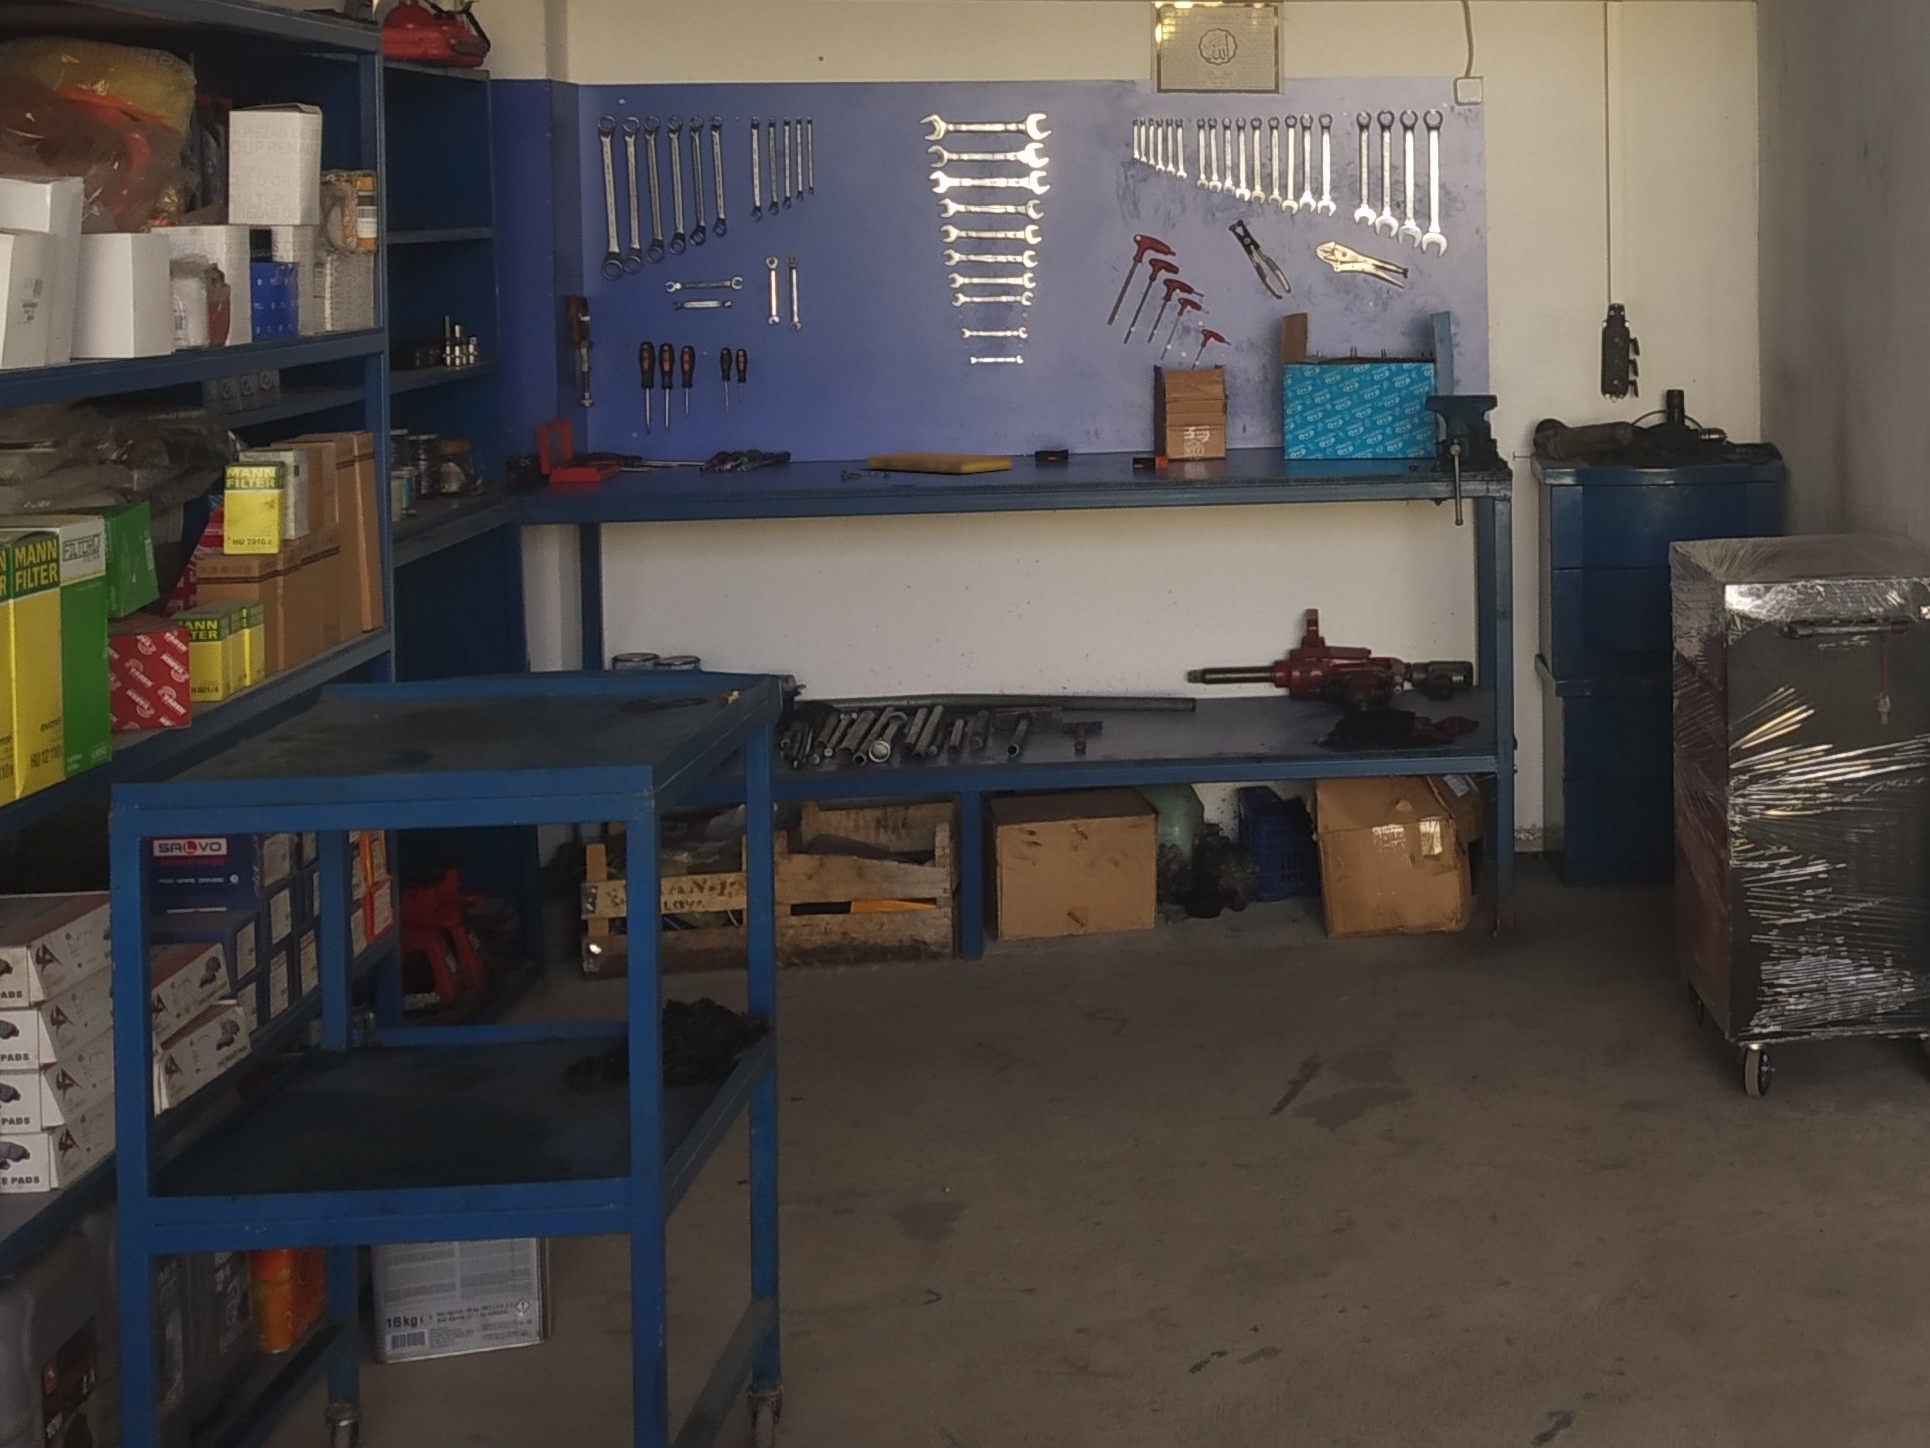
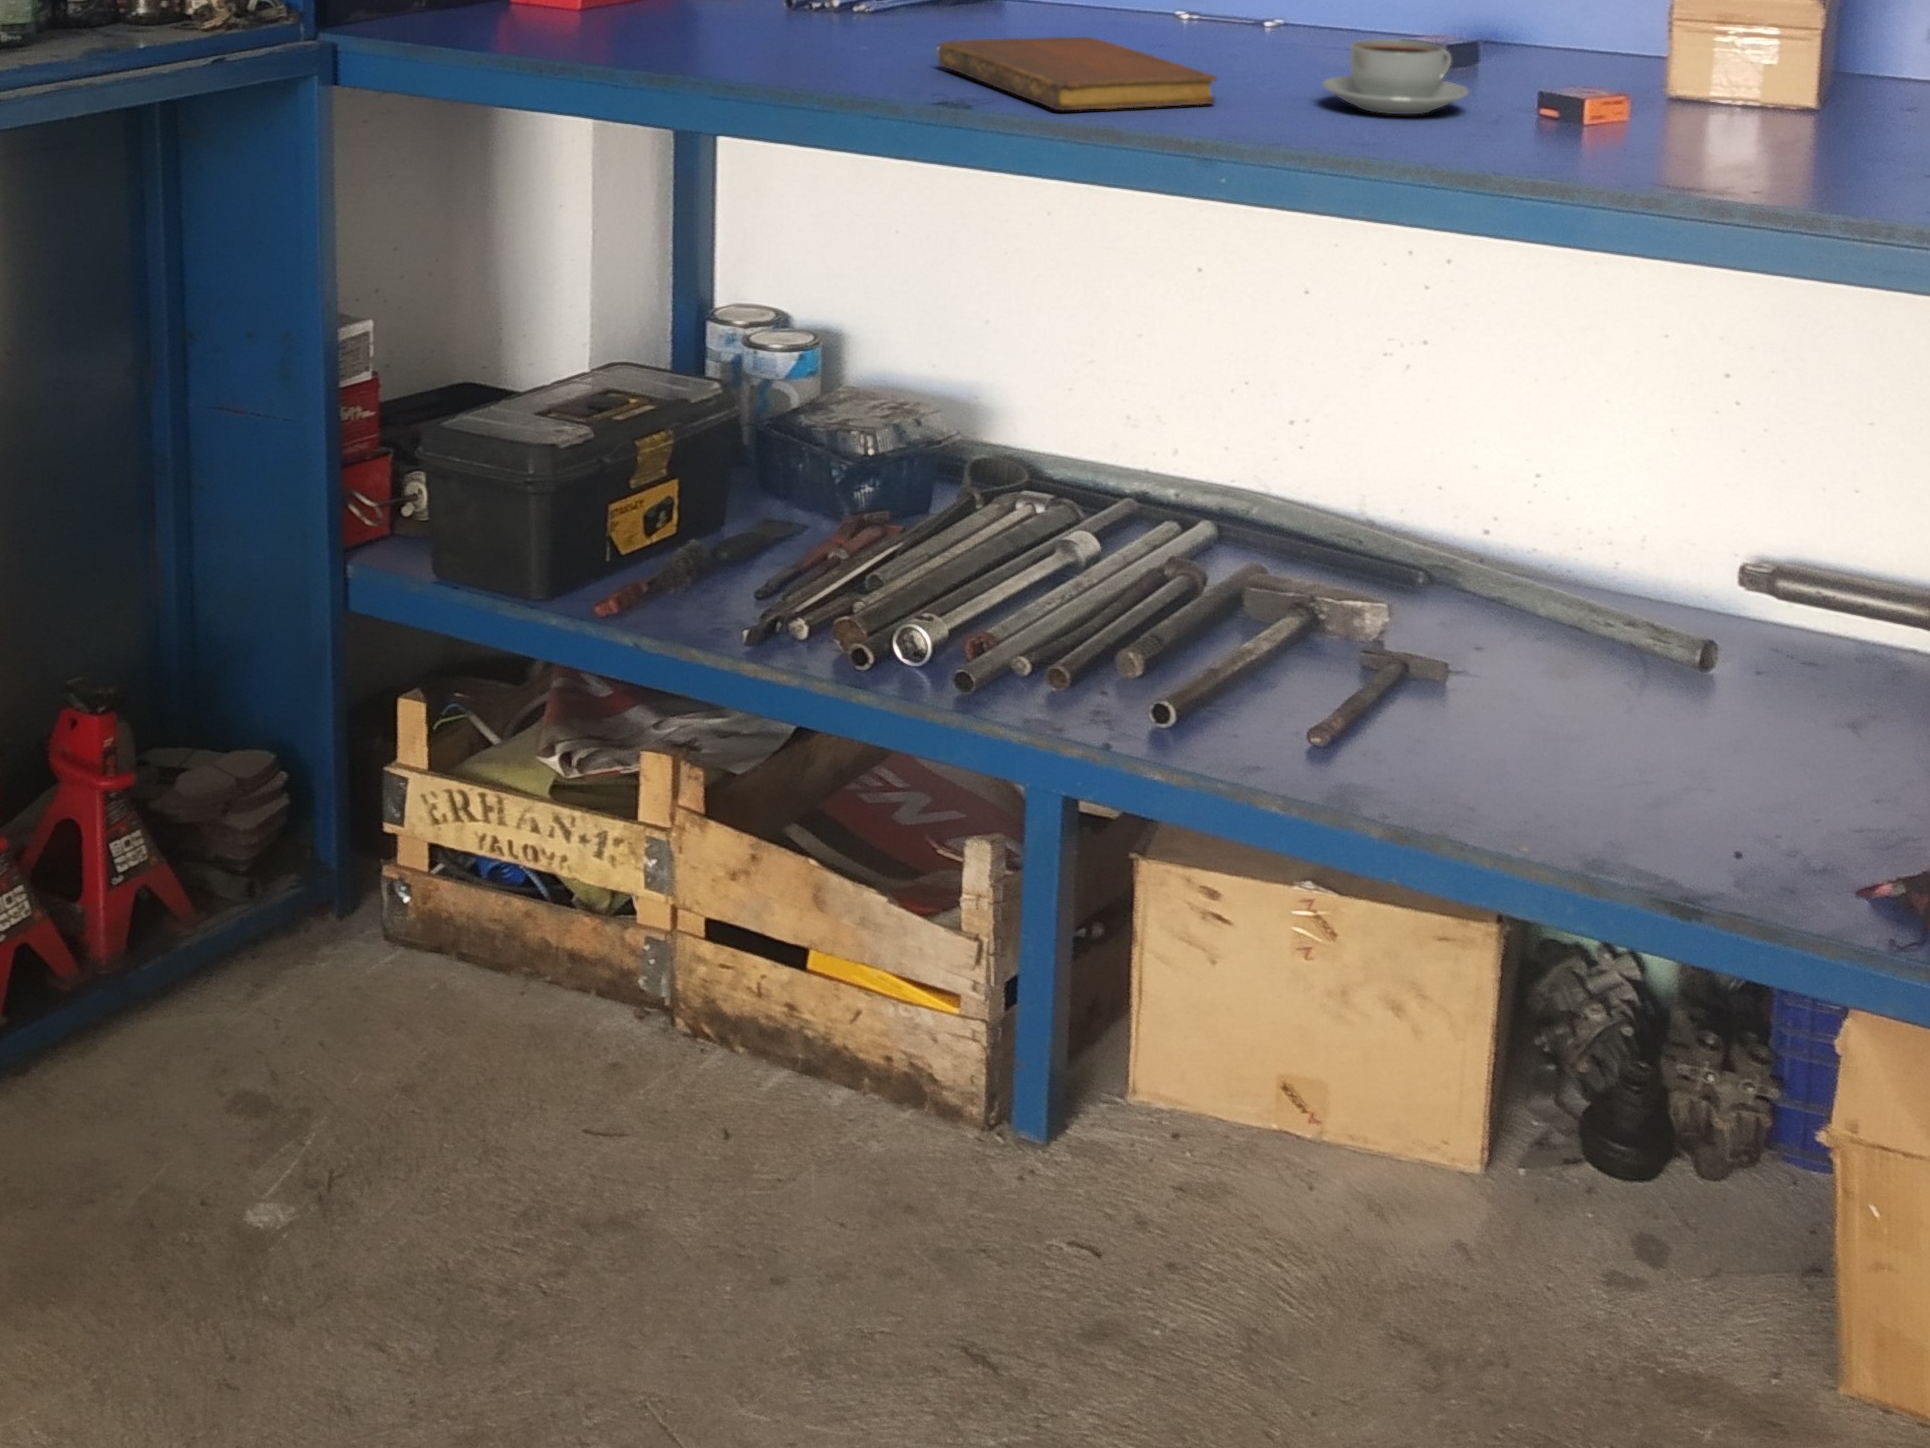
coffee cup: none [1050,436,1113,466] -> present [1322,39,1468,114]

